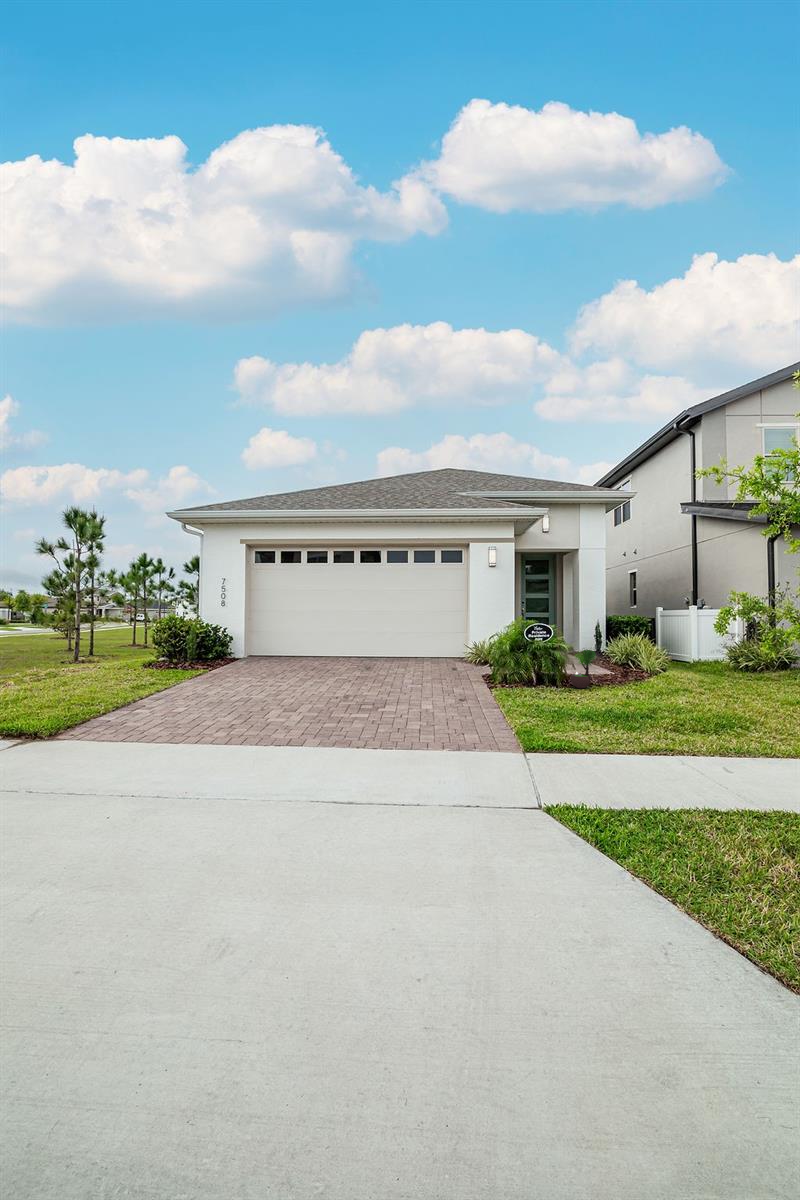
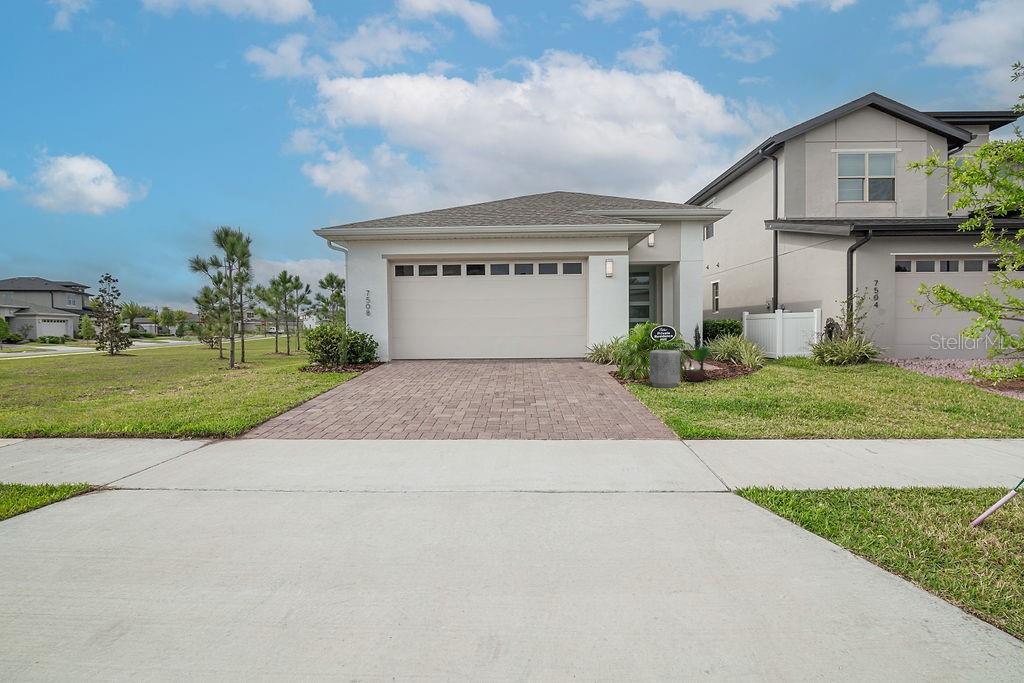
trash can: none [526,652,559,695] -> present [650,350,680,388]

